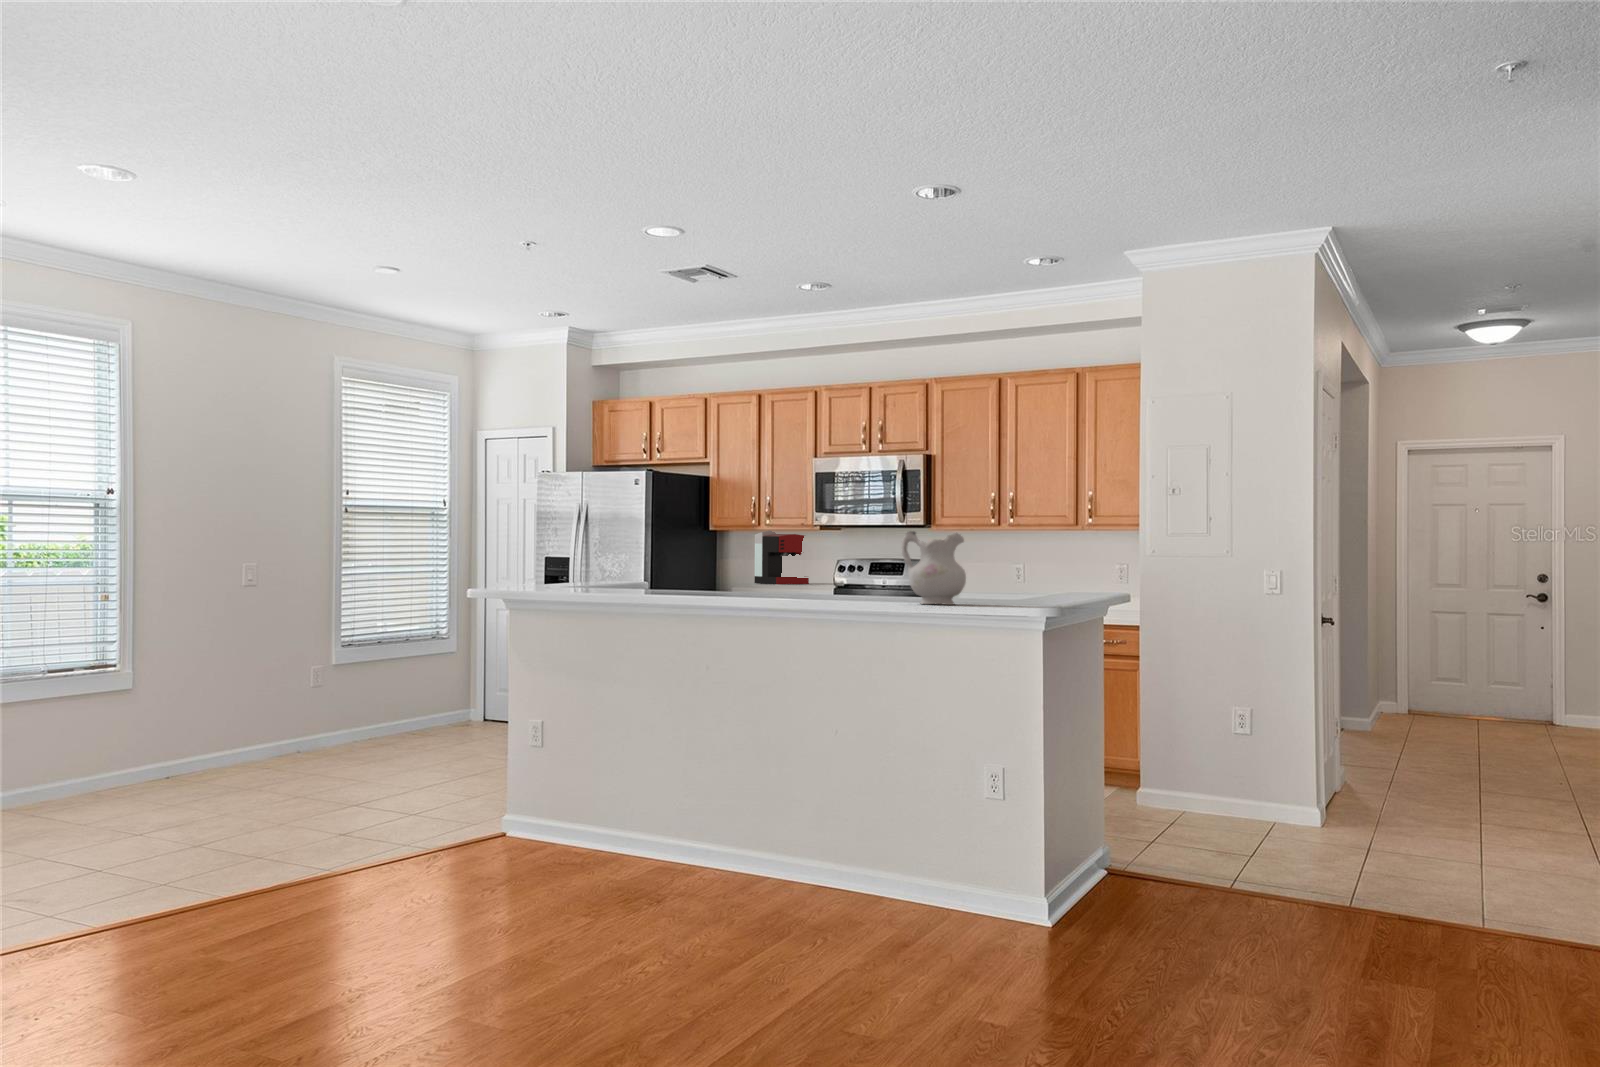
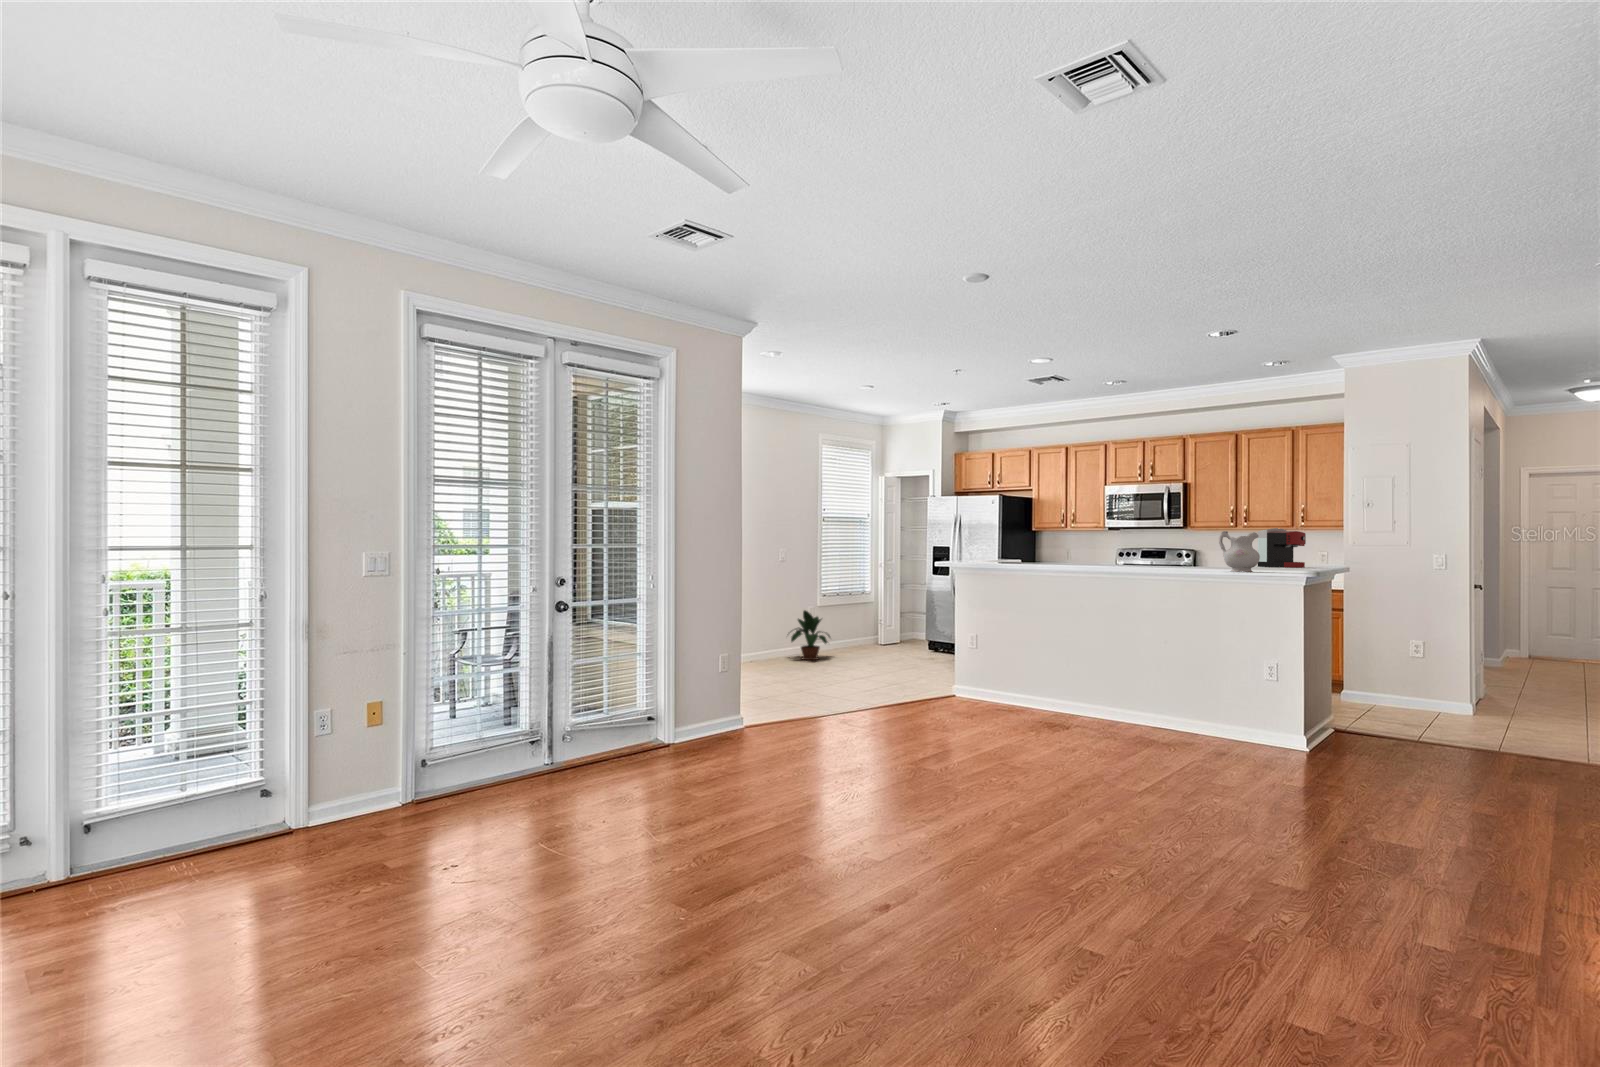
coffee maker: present [755,531,809,584] -> present [1258,528,1306,568]
potted plant: none [253,674,344,765] -> present [791,610,830,660]

